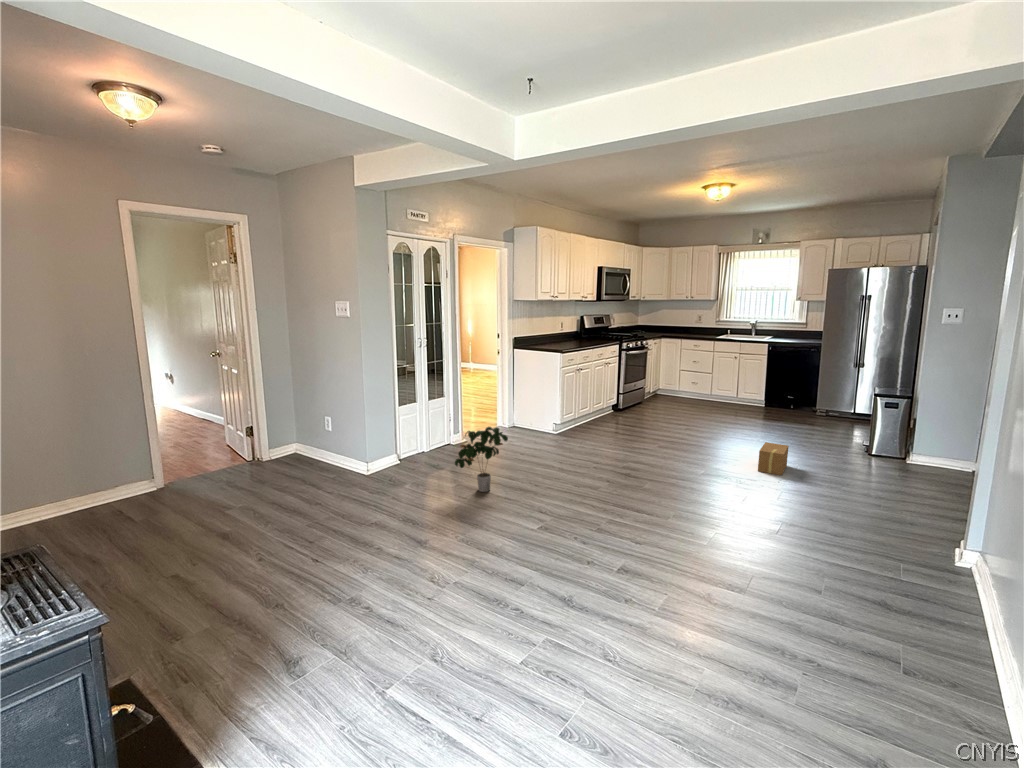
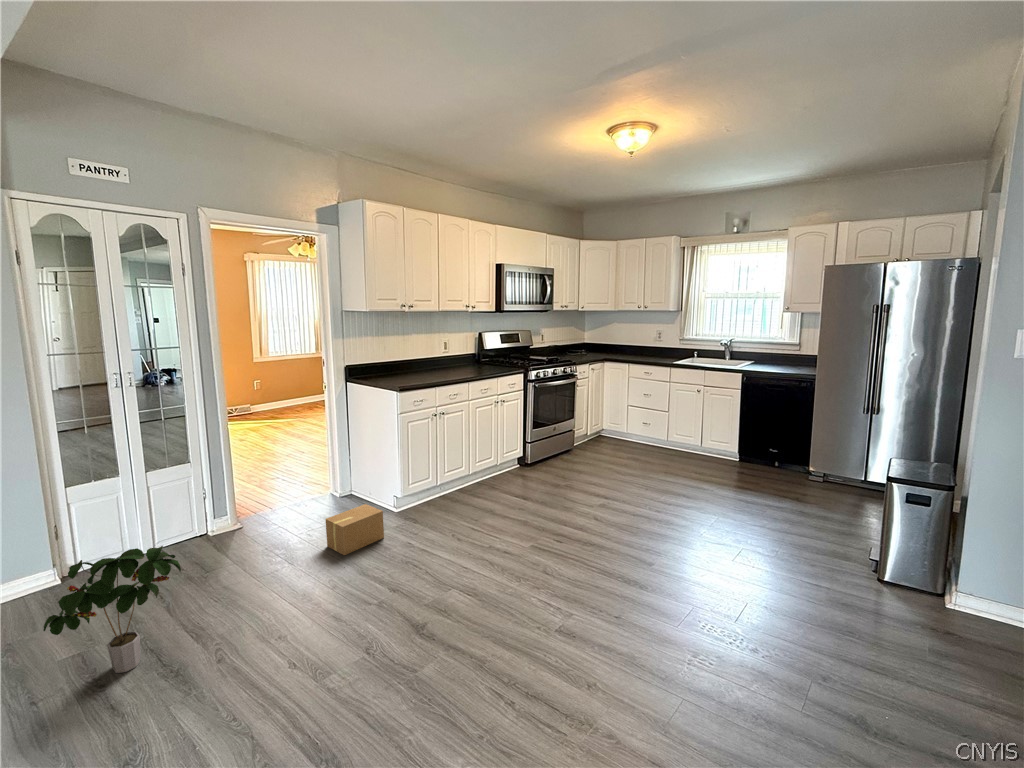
cardboard box: present [758,442,789,475] -> present [326,504,384,555]

